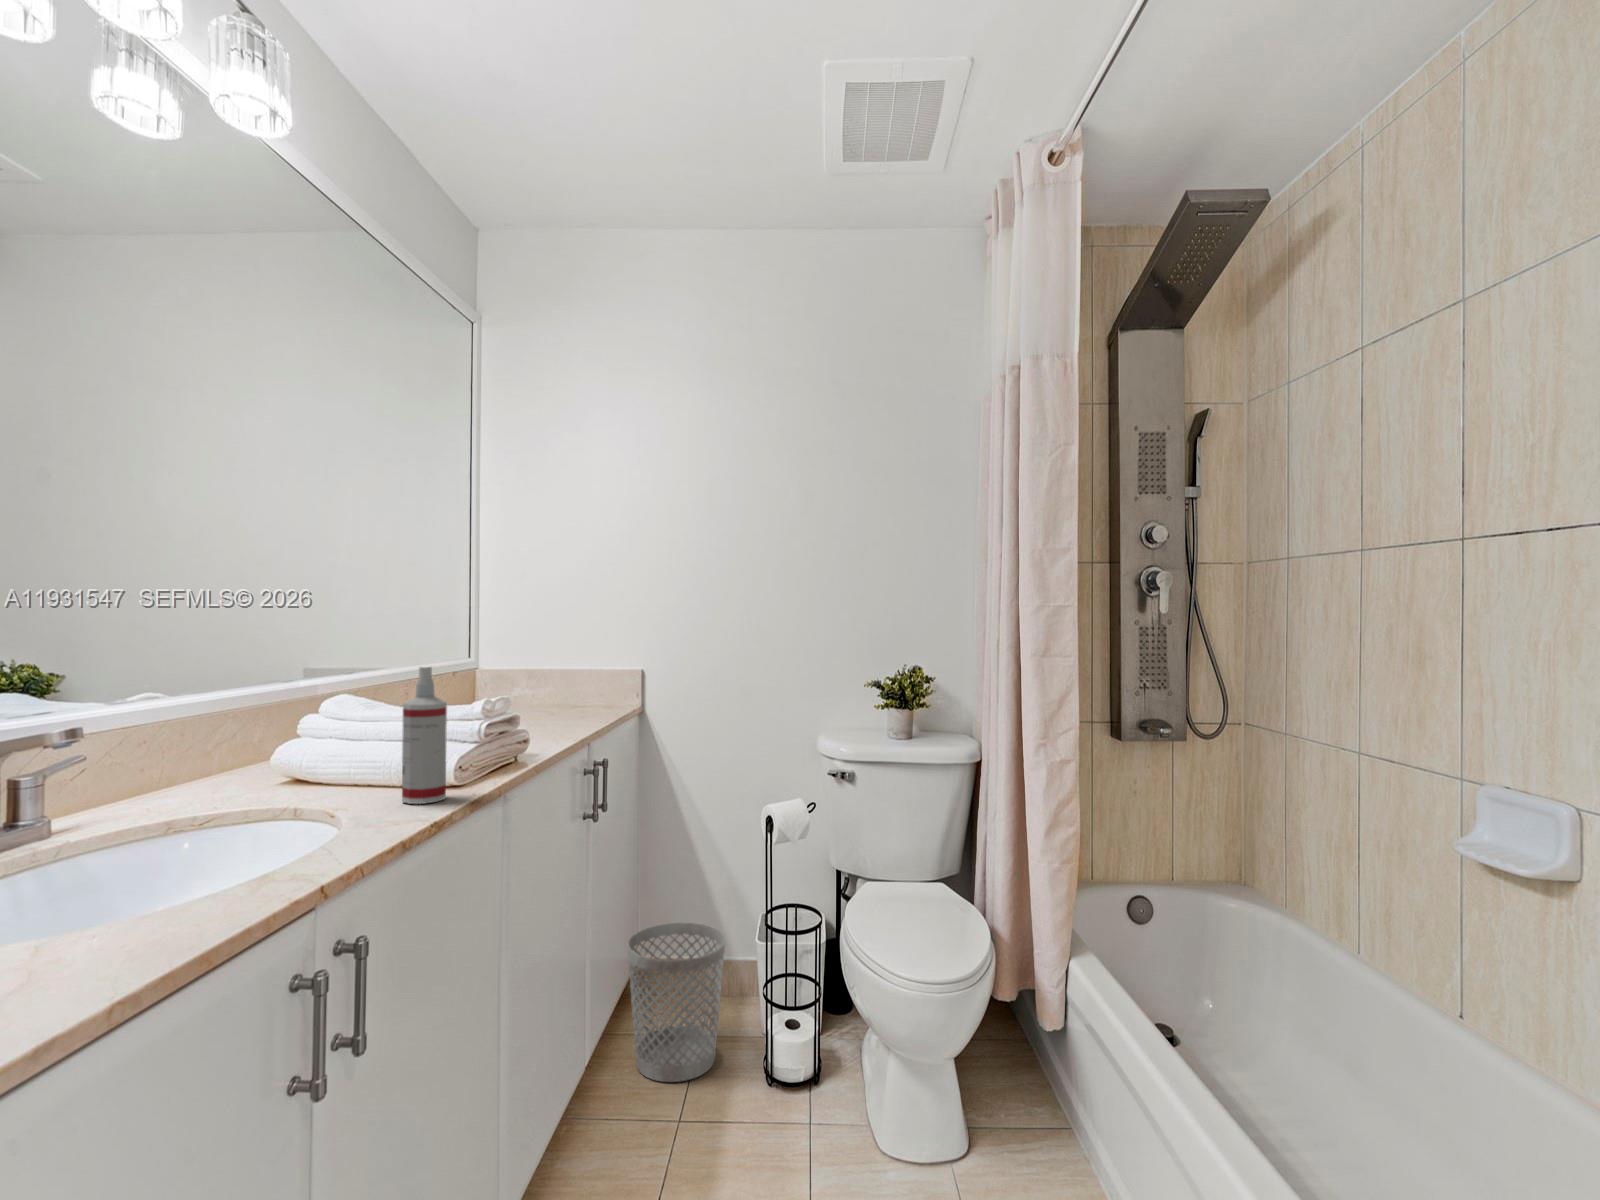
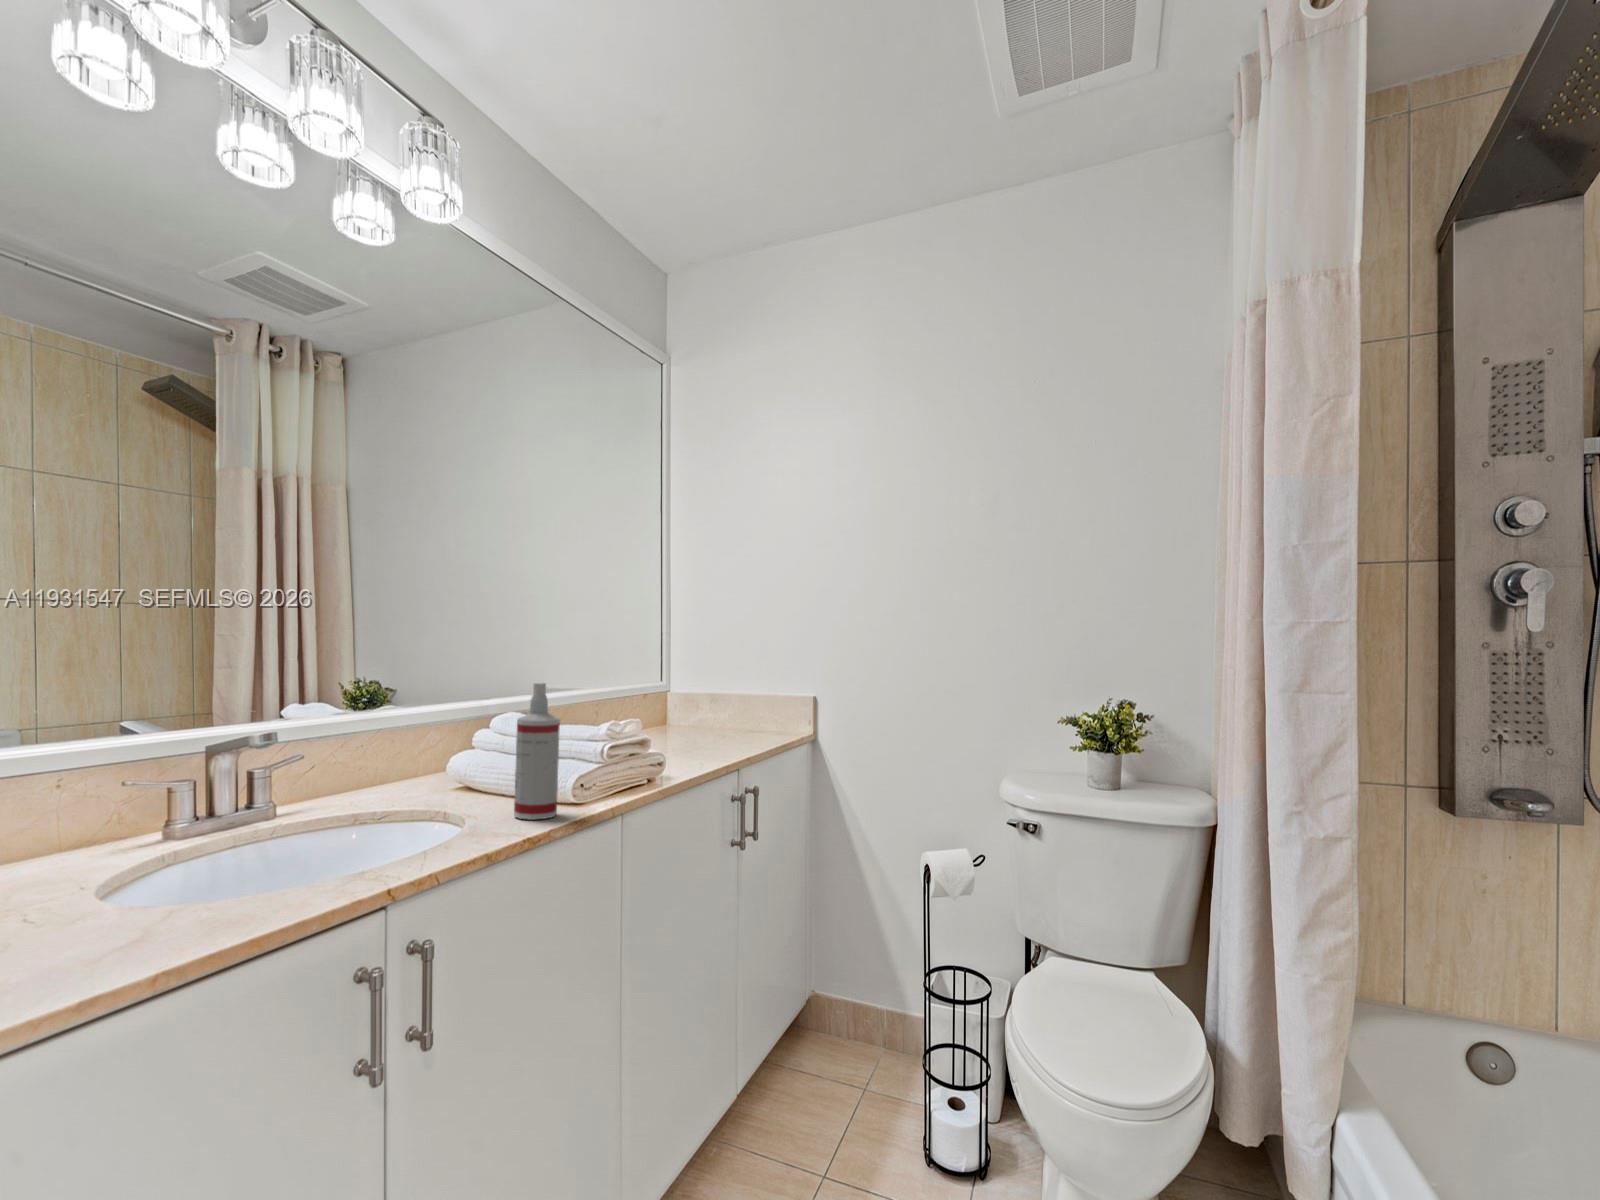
wastebasket: present [628,923,725,1082] -> none [780,972,886,1147]

